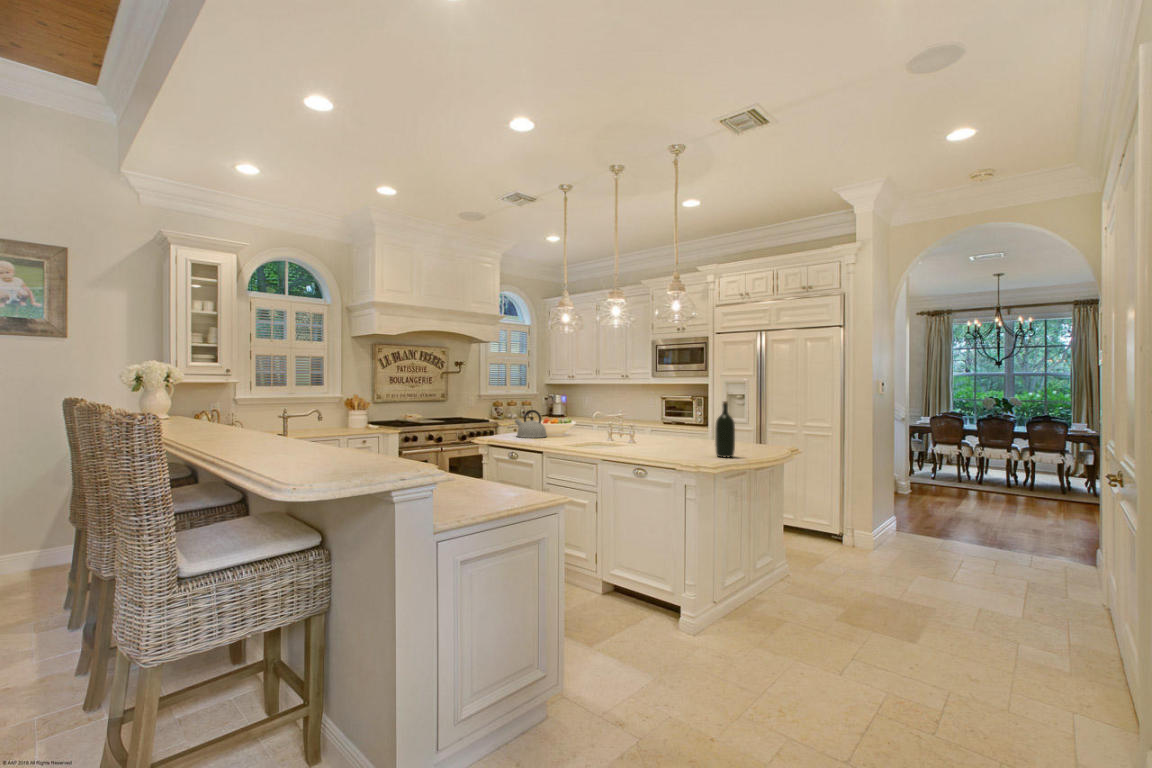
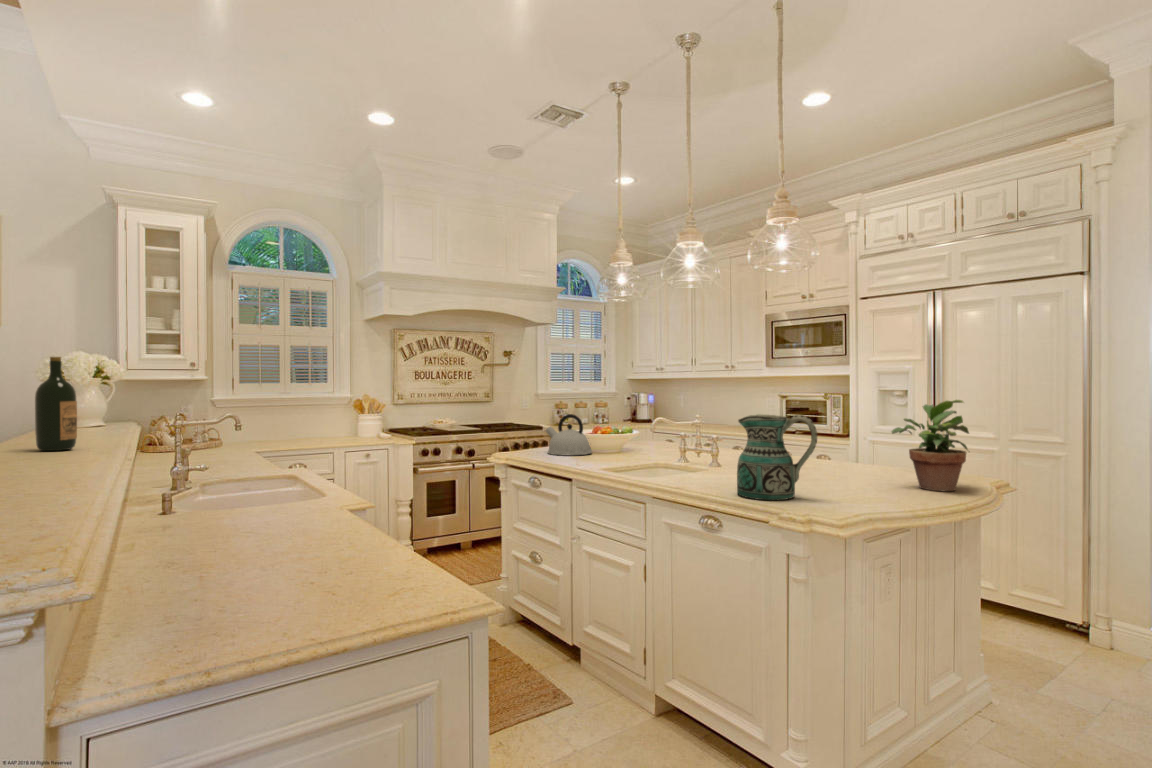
wine bottle: present [715,401,735,458] -> present [35,357,77,451]
potted plant: none [736,401,776,452] -> present [891,400,969,491]
ceramic pitcher: none [655,410,699,457] -> present [737,414,818,500]

